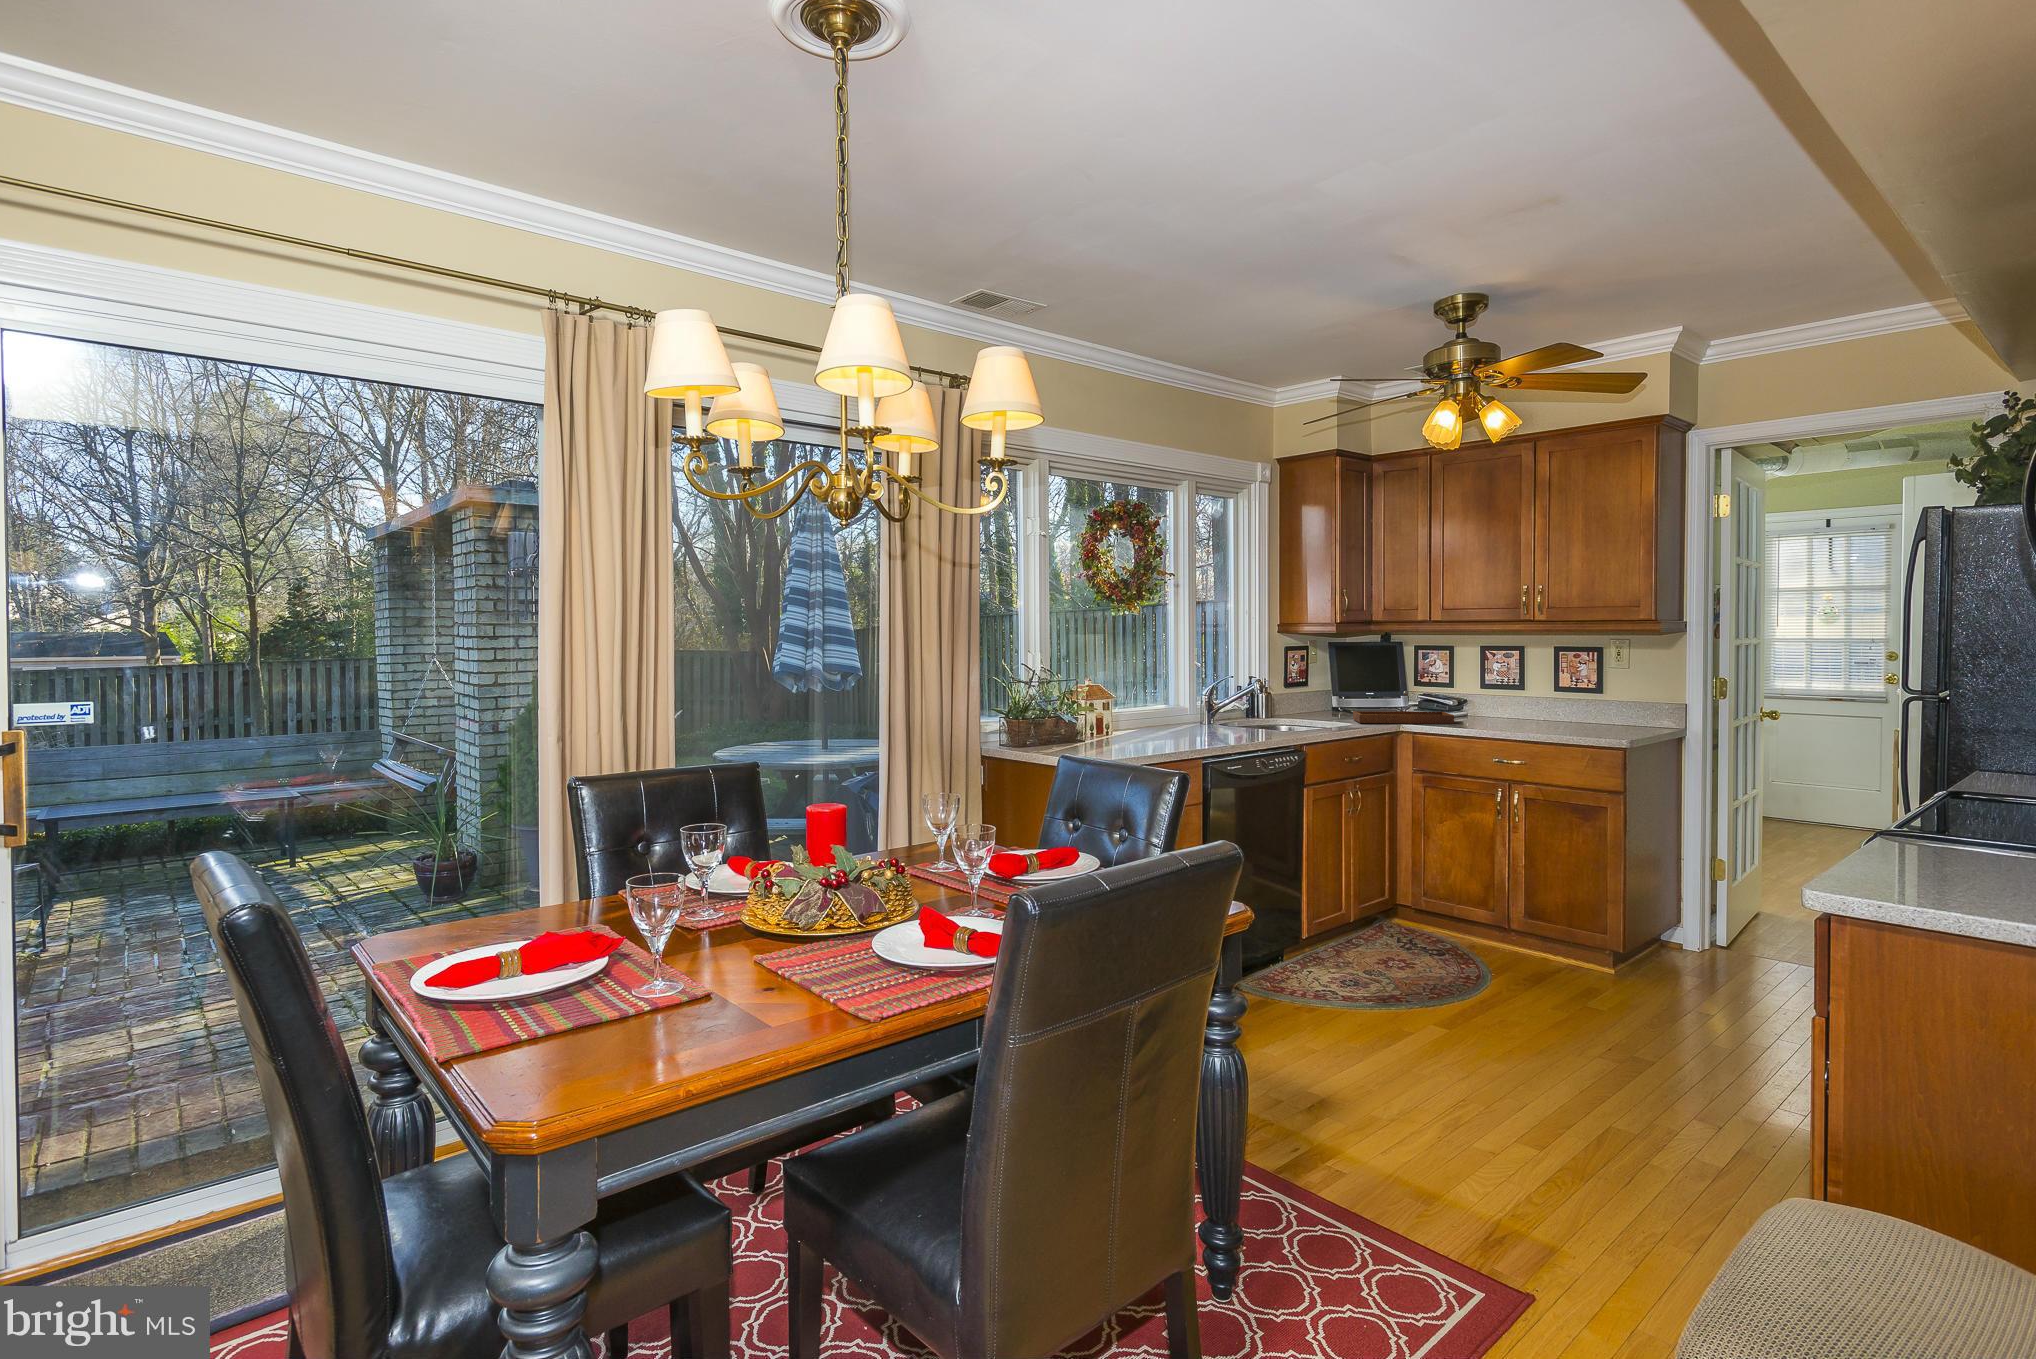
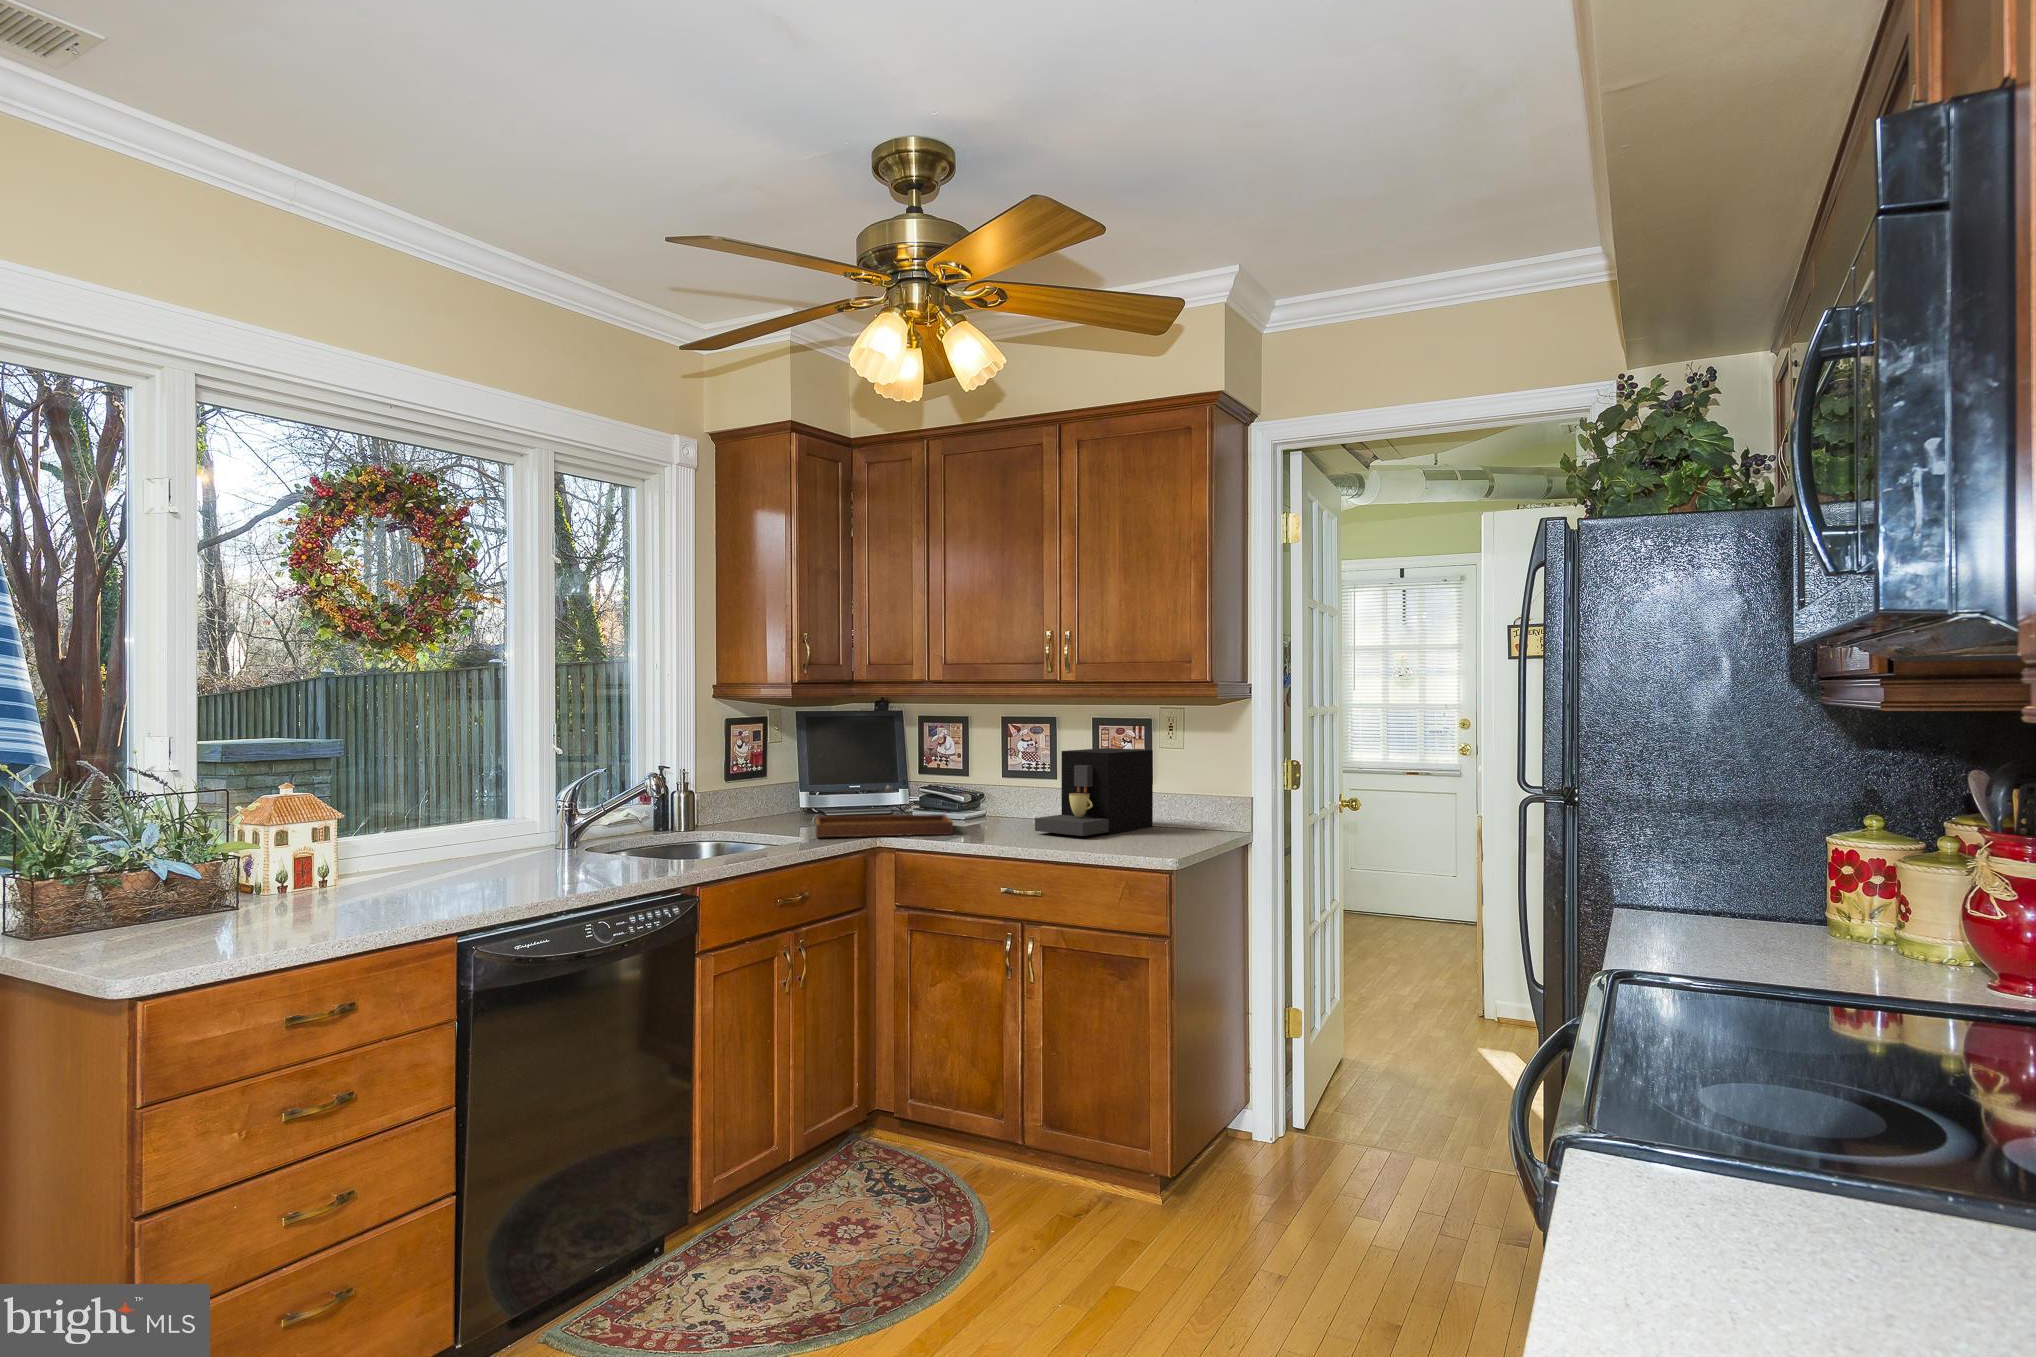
coffee maker: none [1515,667,1605,726] -> present [1035,748,1153,836]

